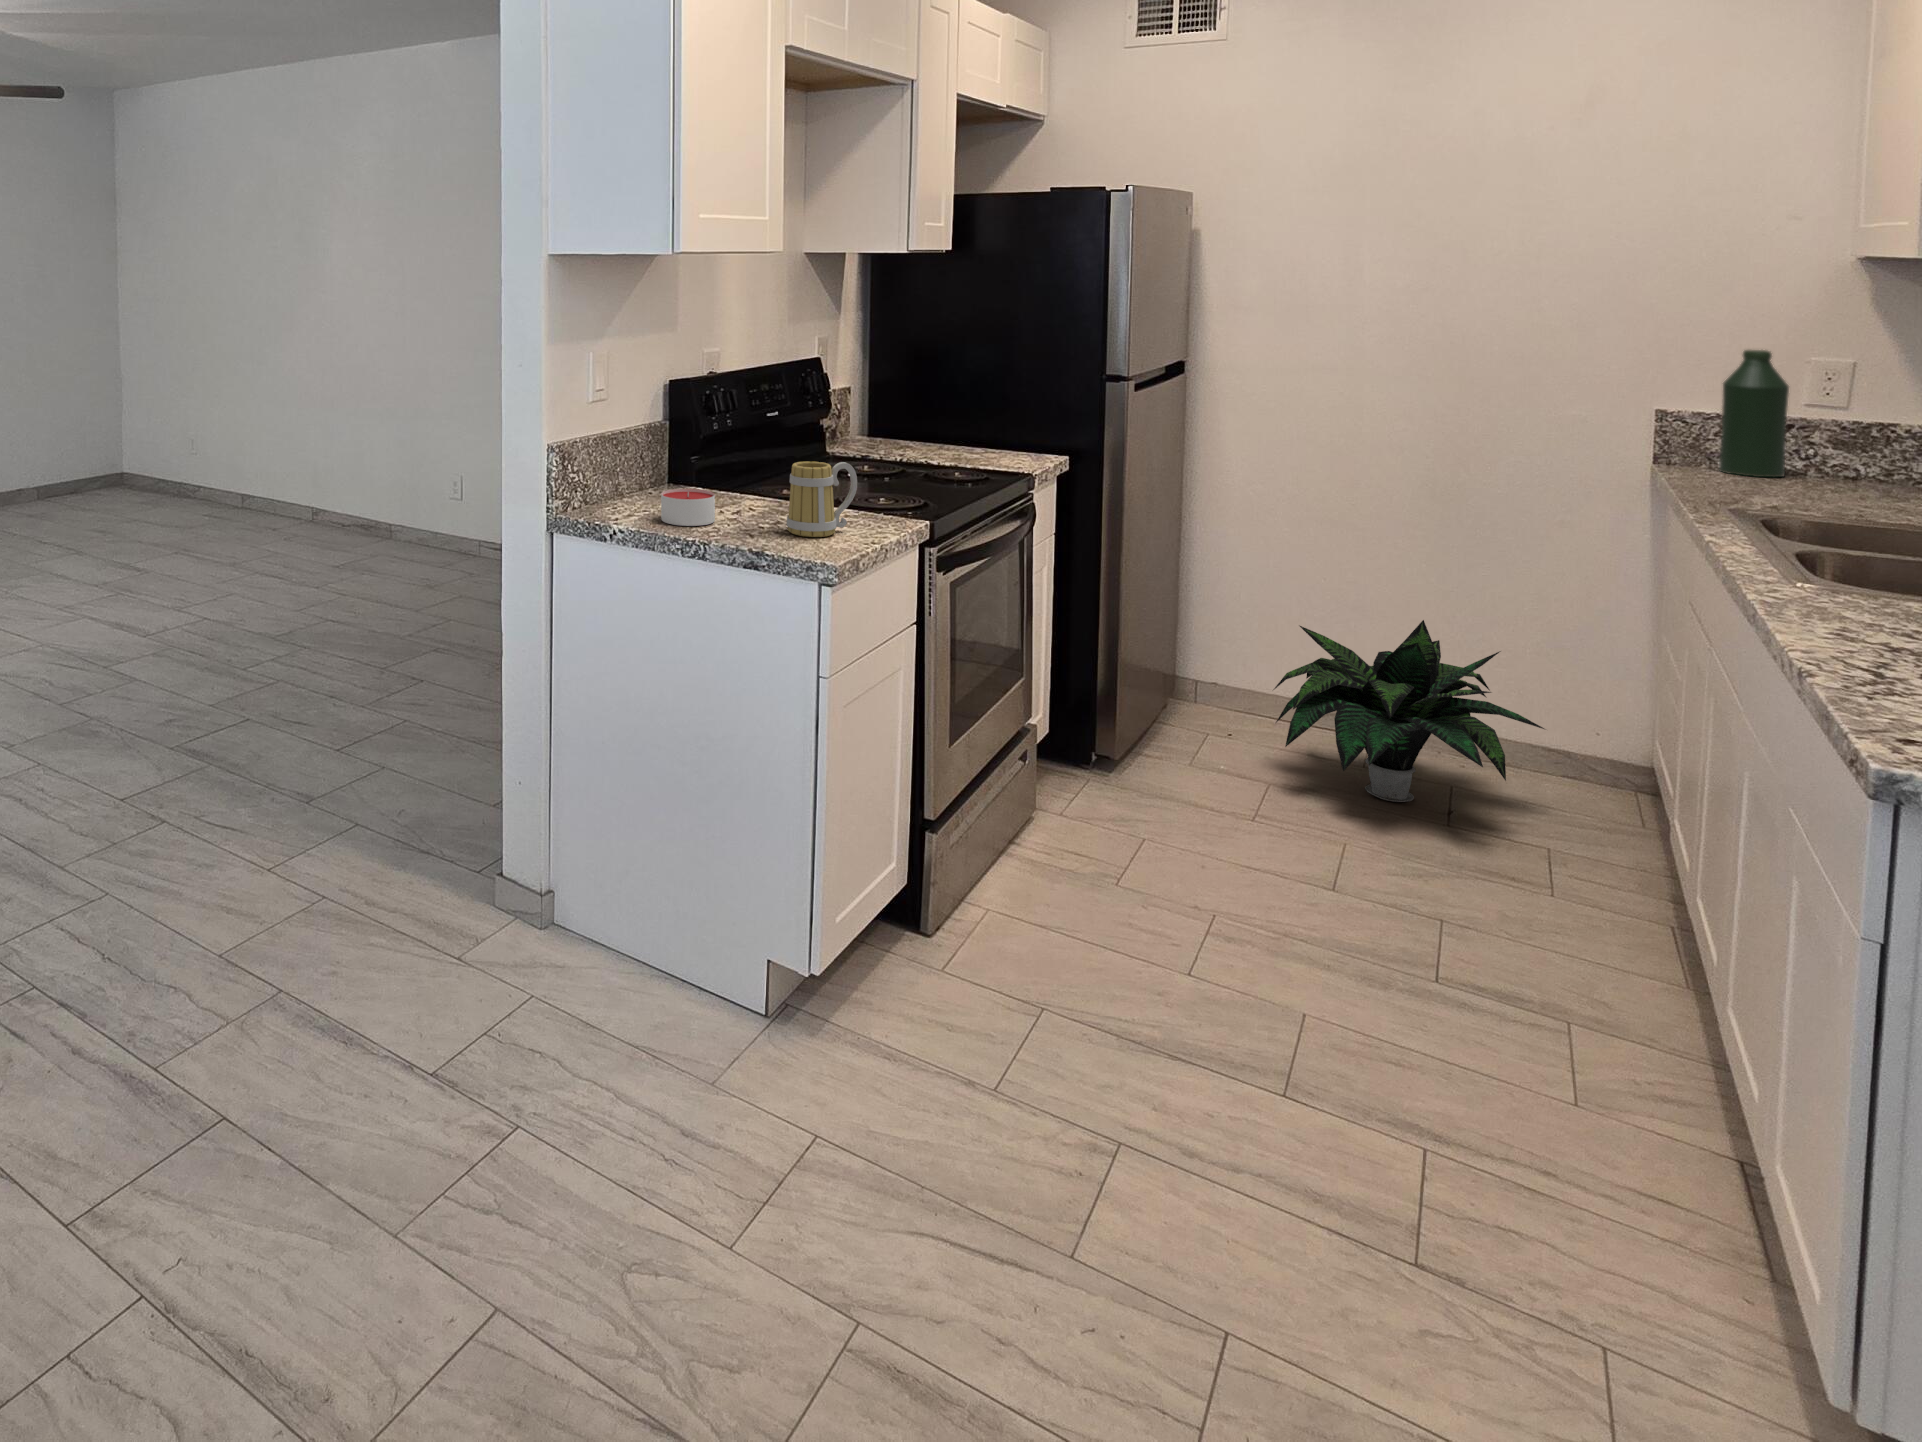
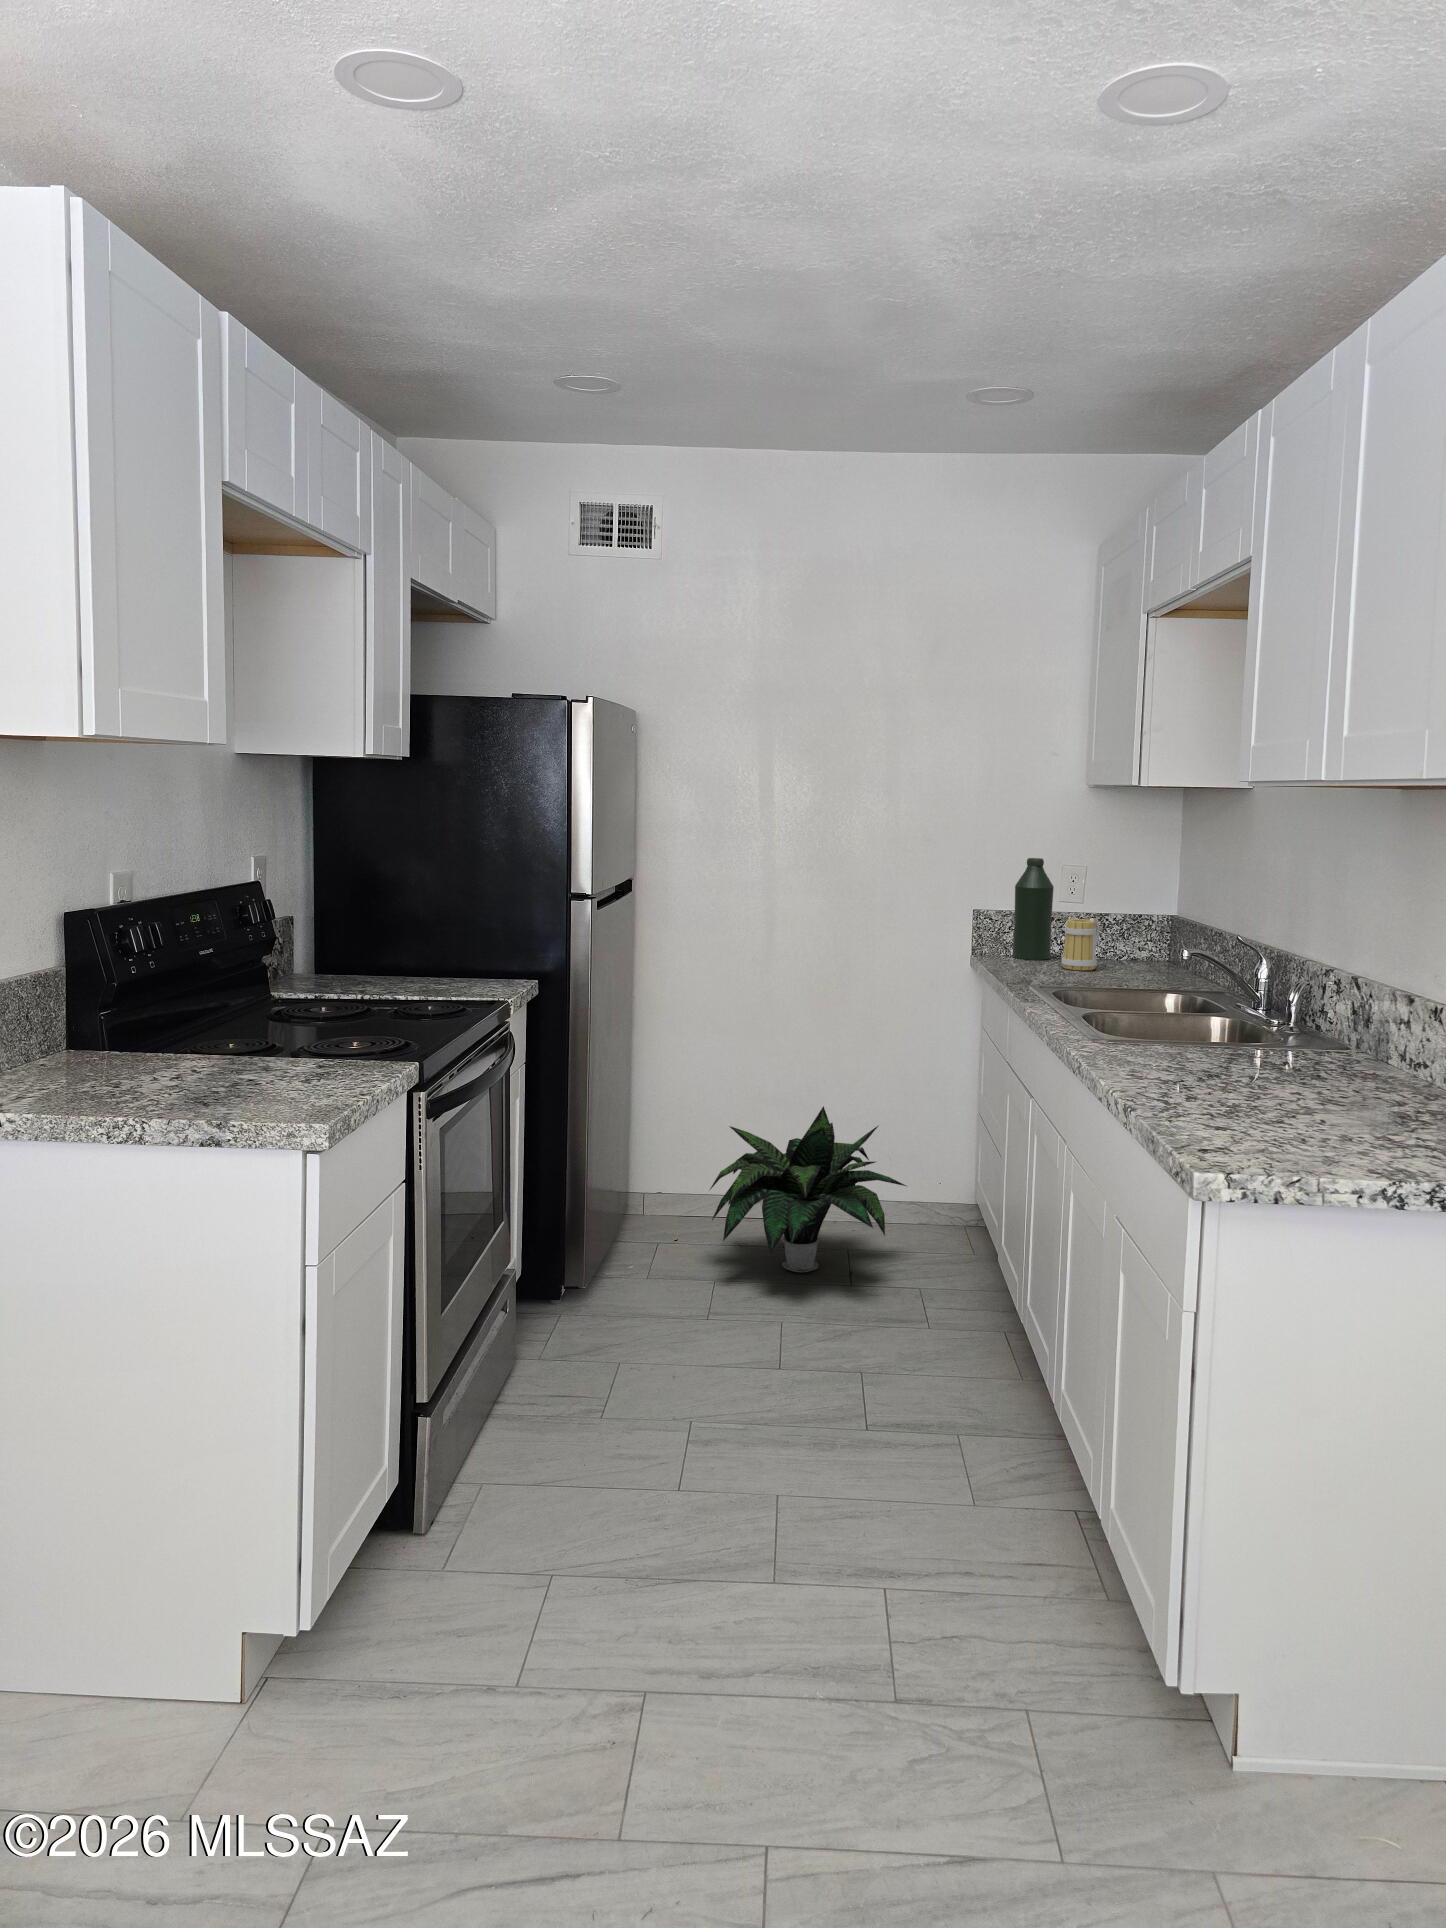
mug: present [786,461,857,537] -> present [1061,918,1100,971]
candle: present [661,489,715,526] -> none [76,1053,153,1101]

